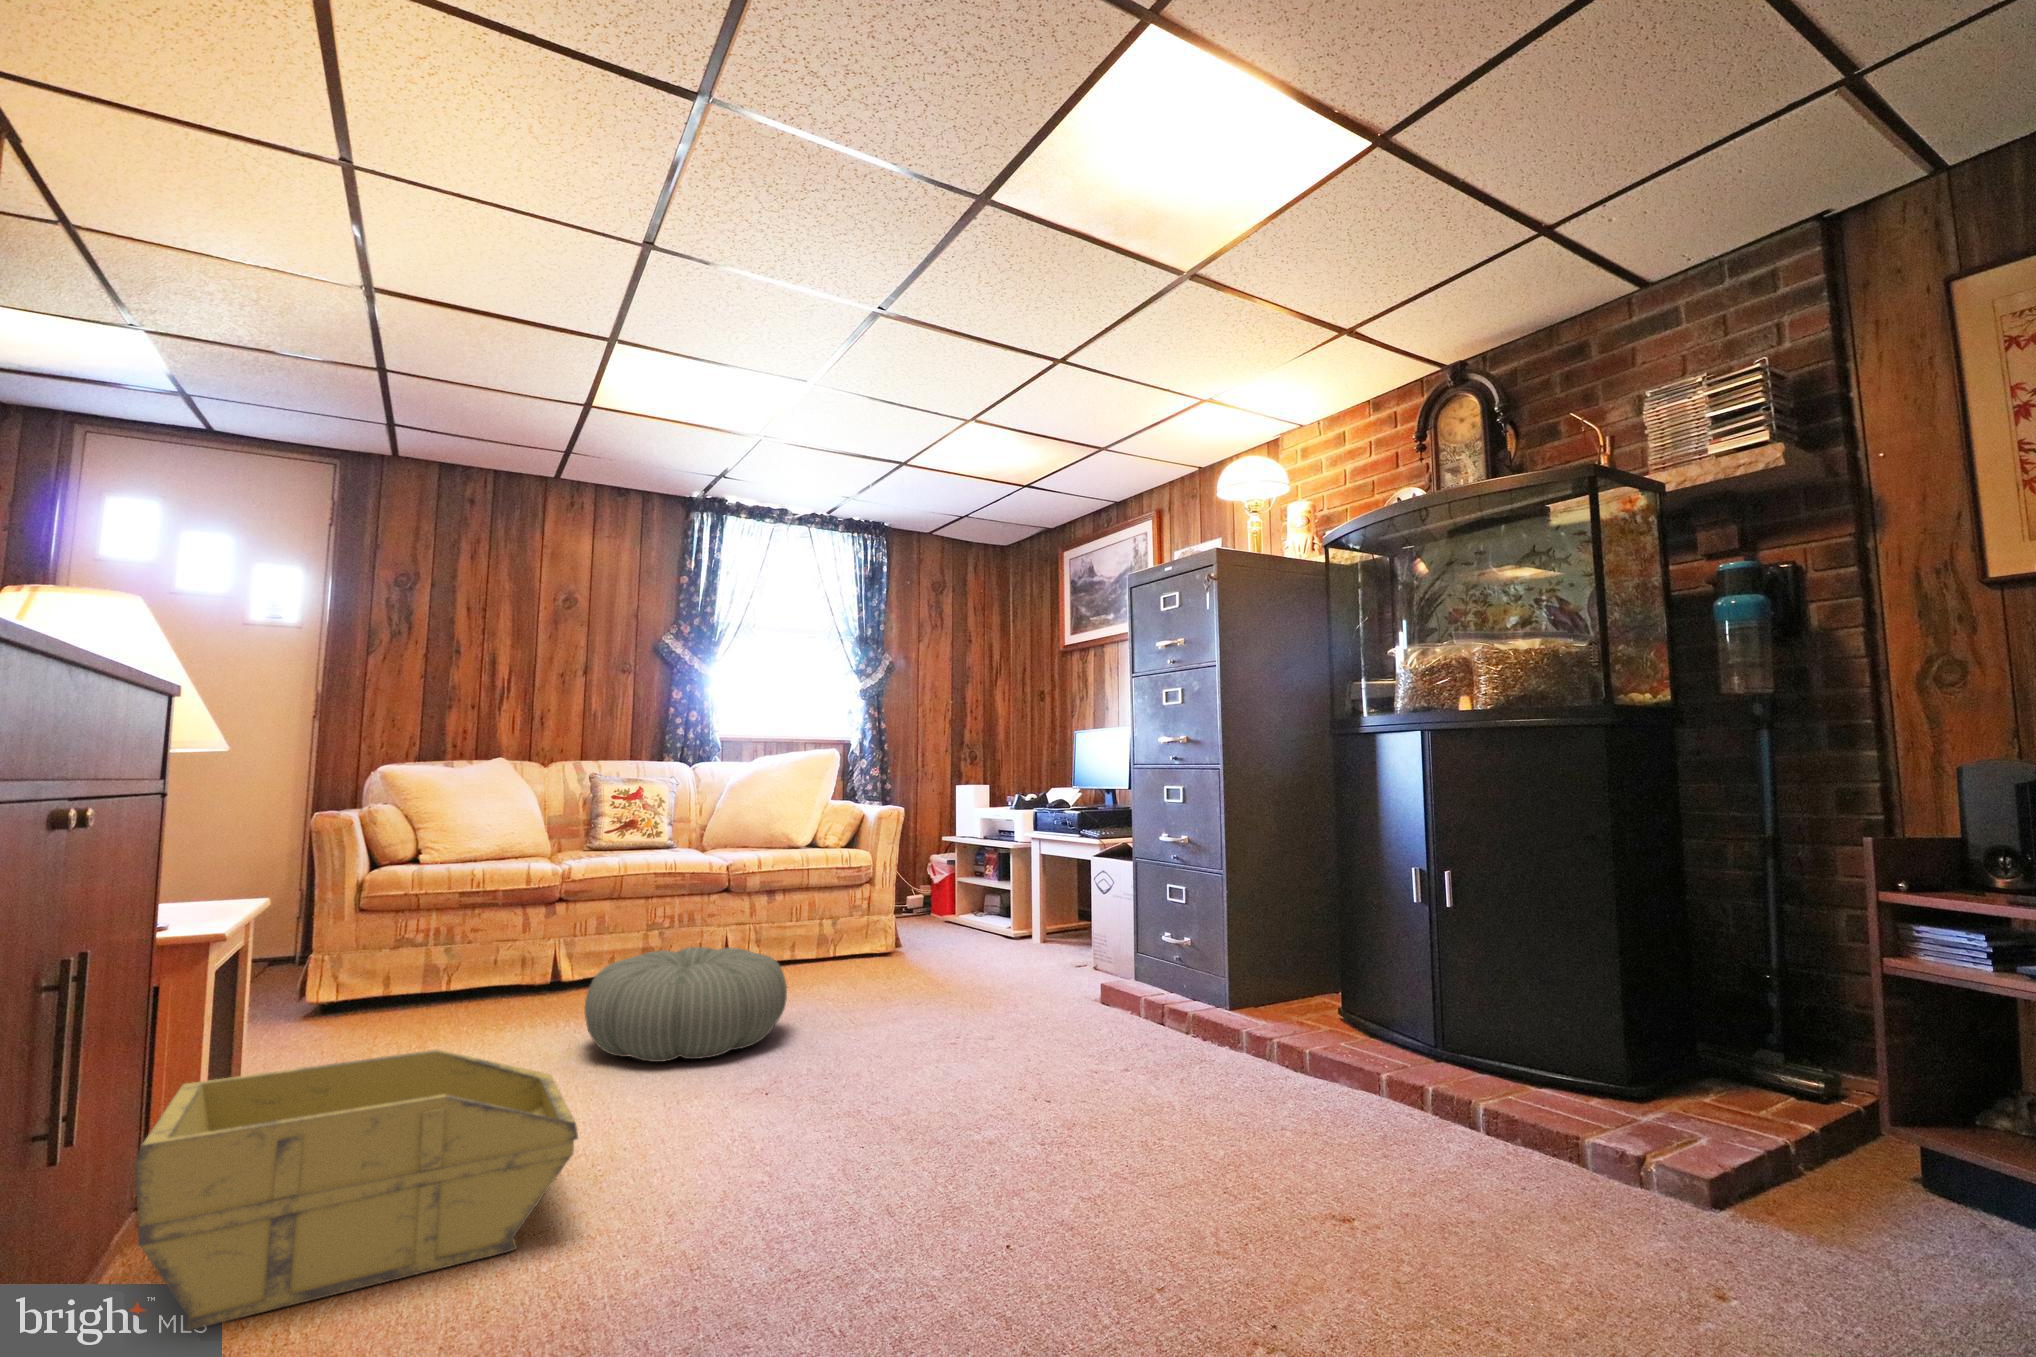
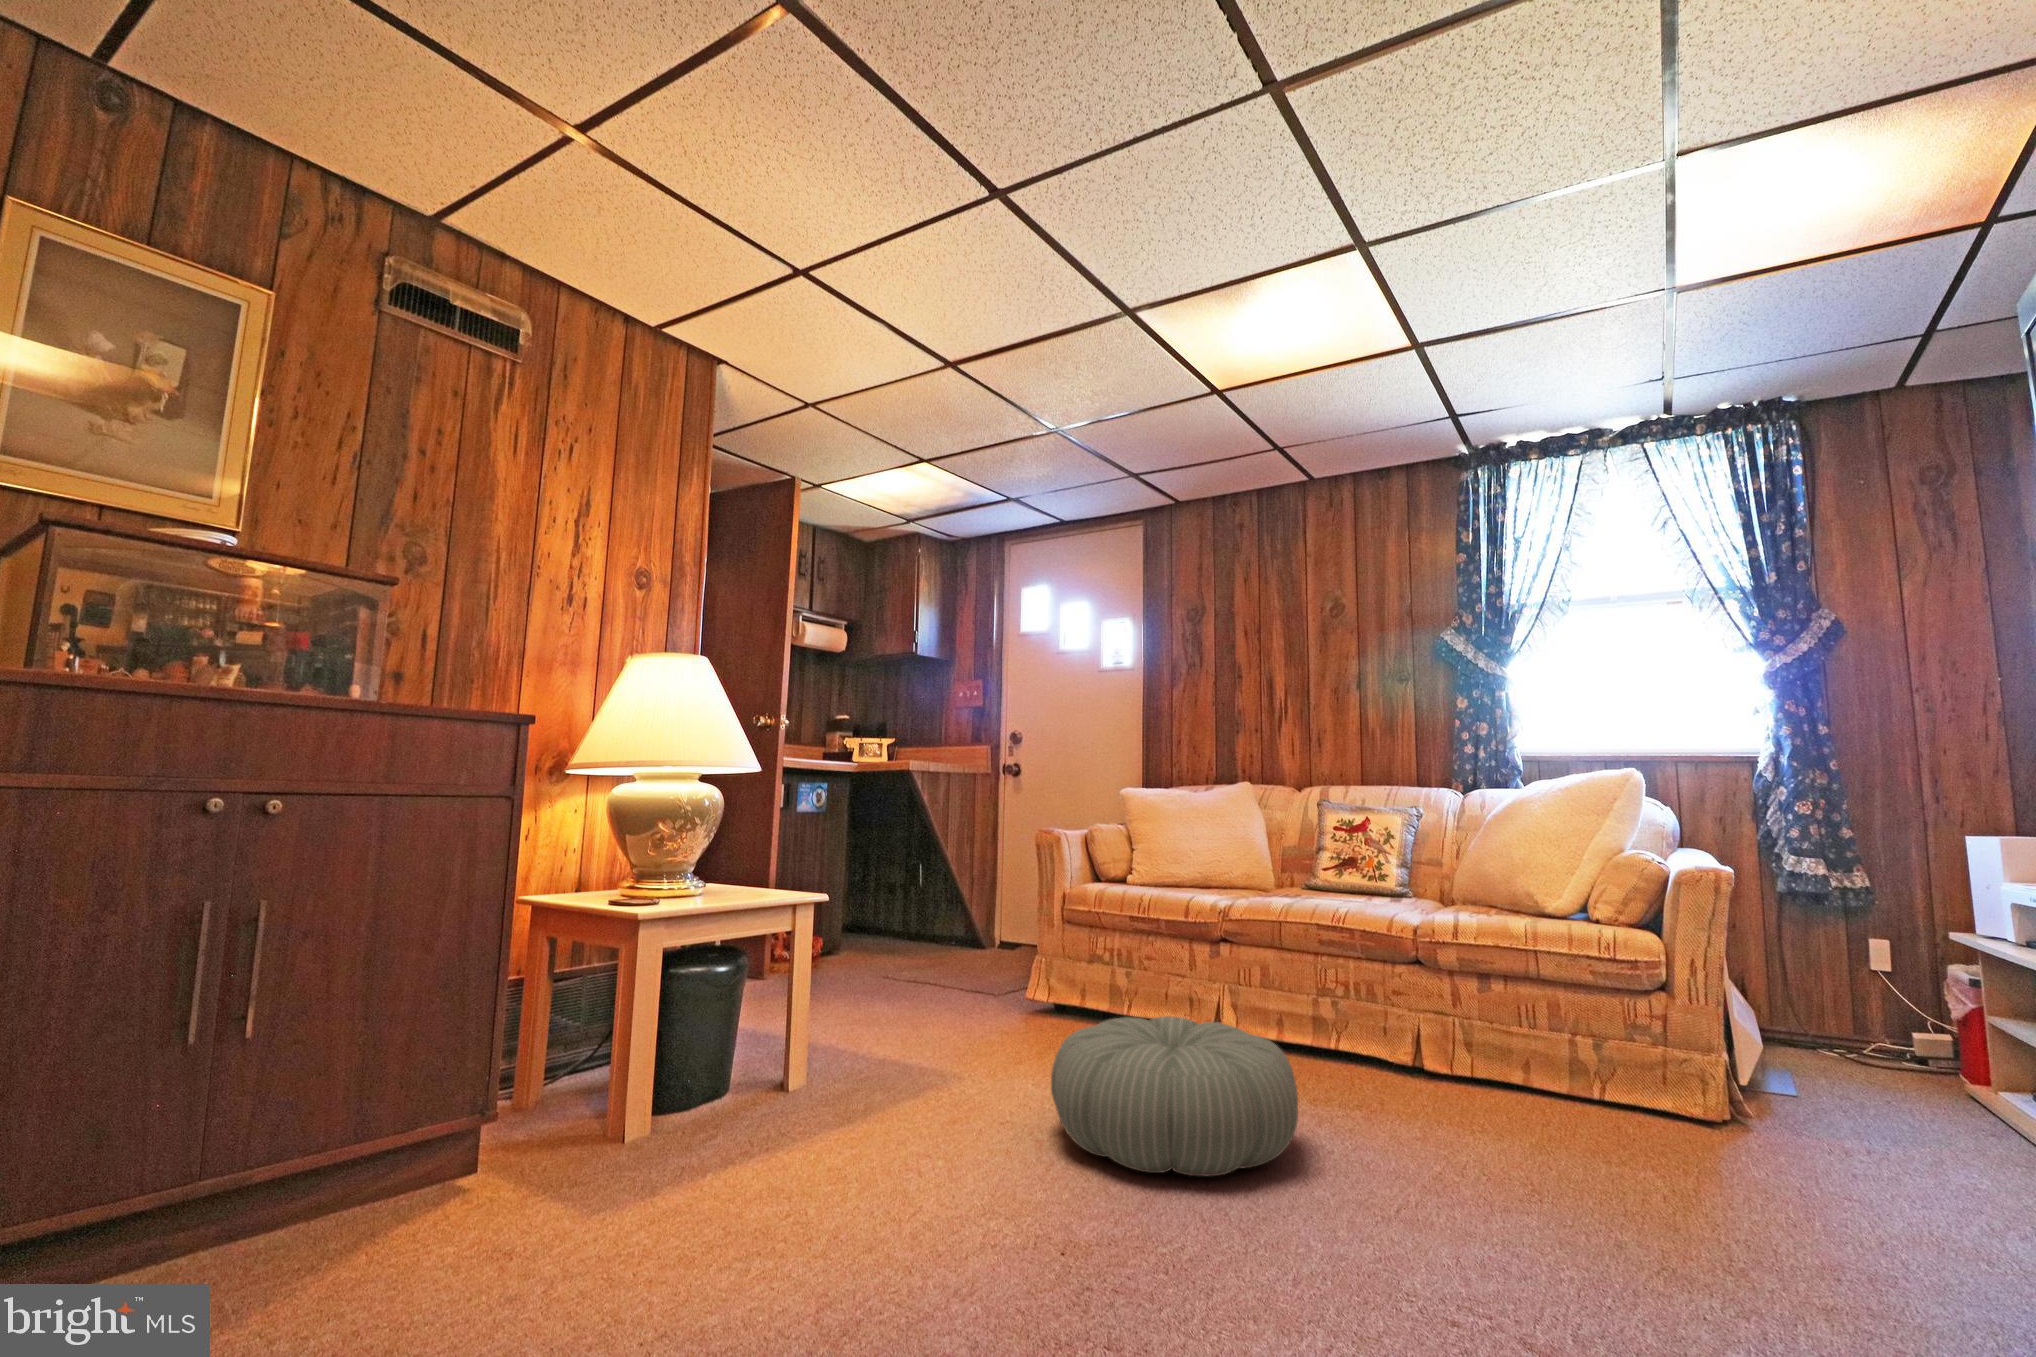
storage bin: present [135,1050,578,1330] -> none [433,1028,778,1279]

